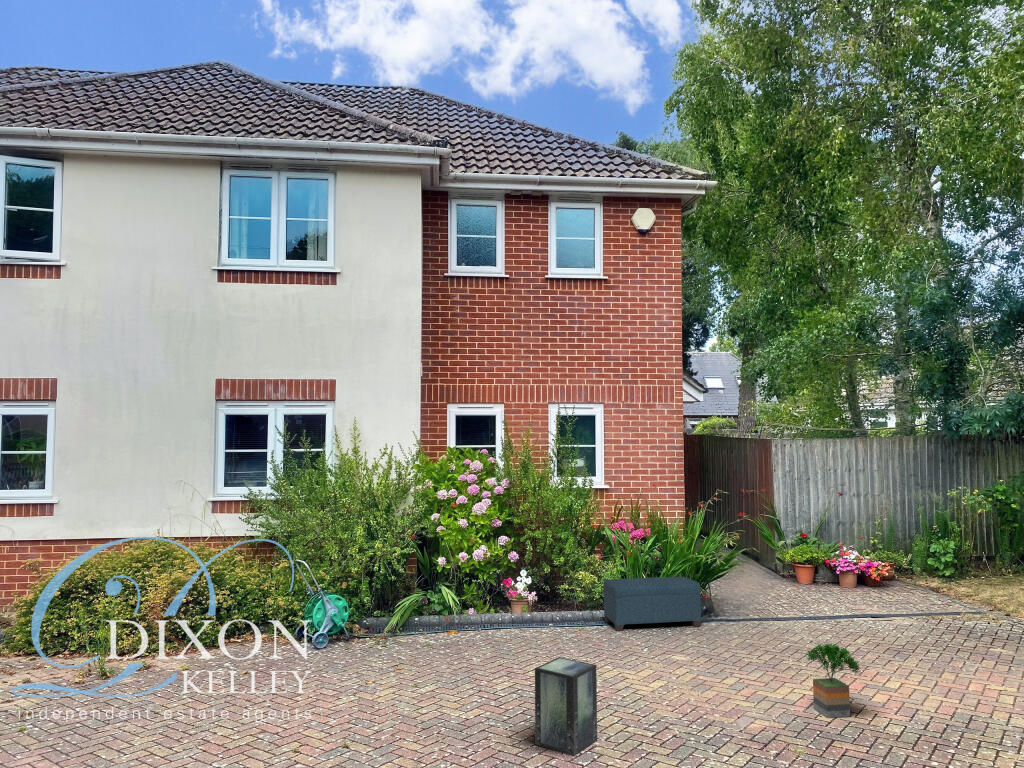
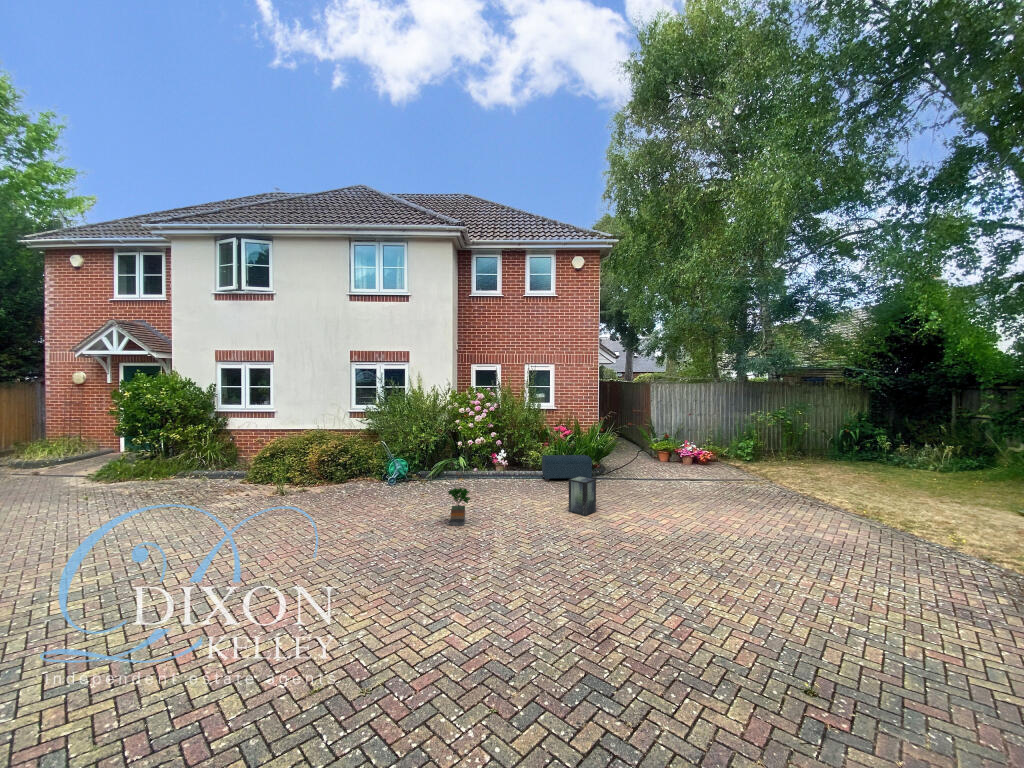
potted tree: present [807,644,860,718] -> present [448,488,471,526]
storage box: present [535,657,597,756] -> present [569,476,596,516]

